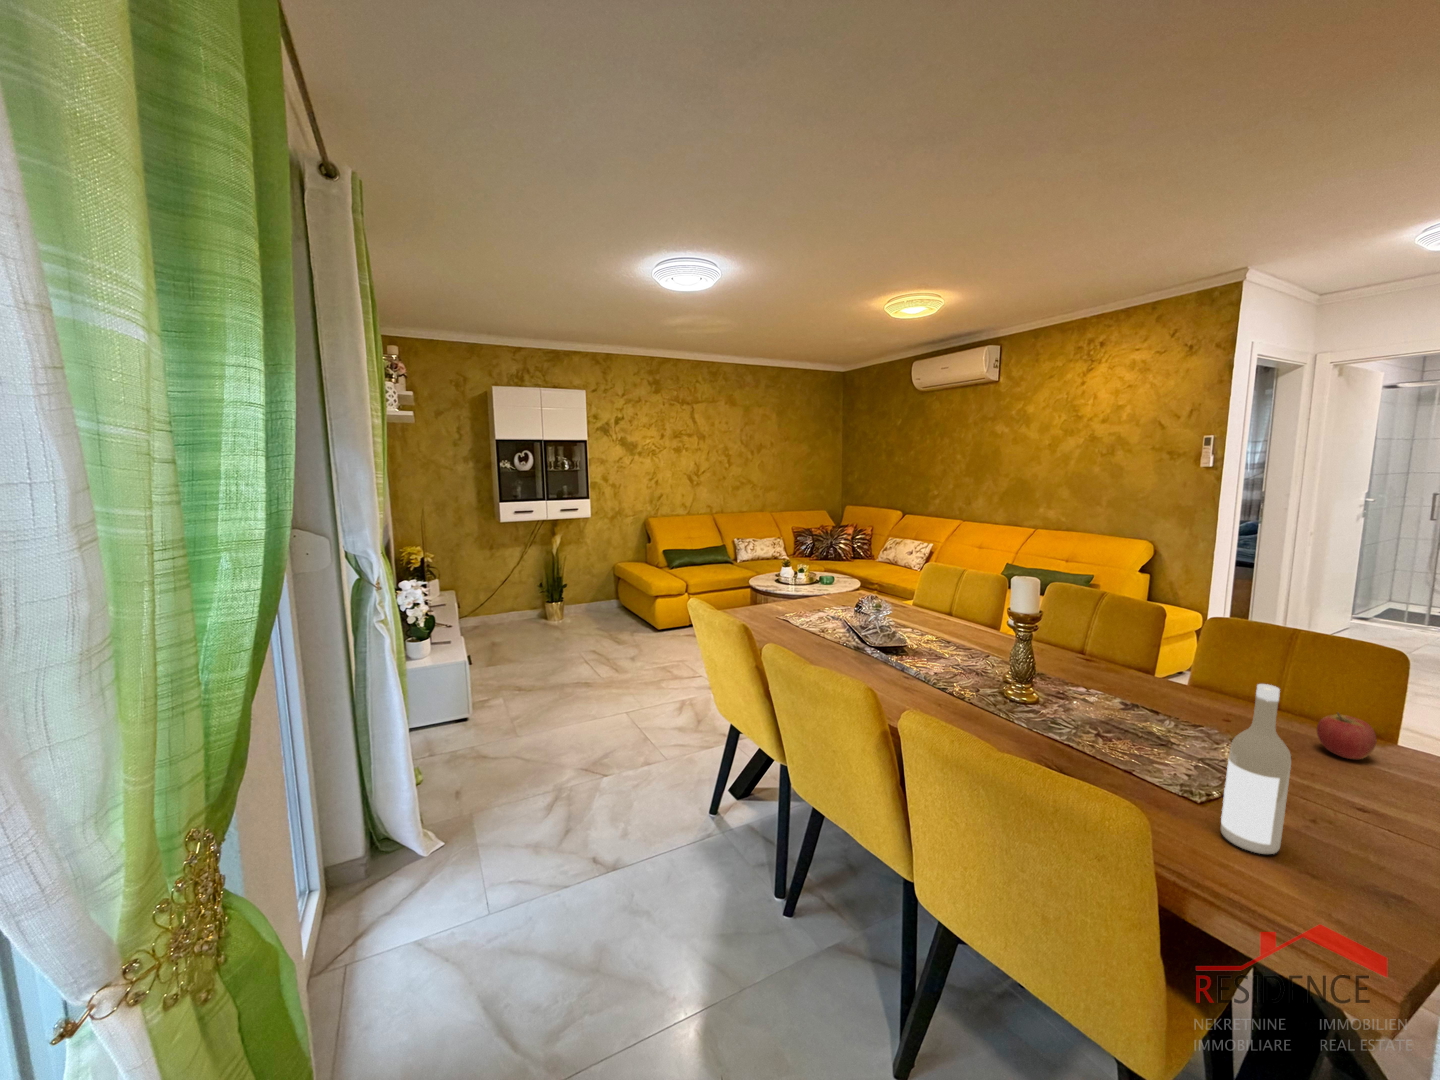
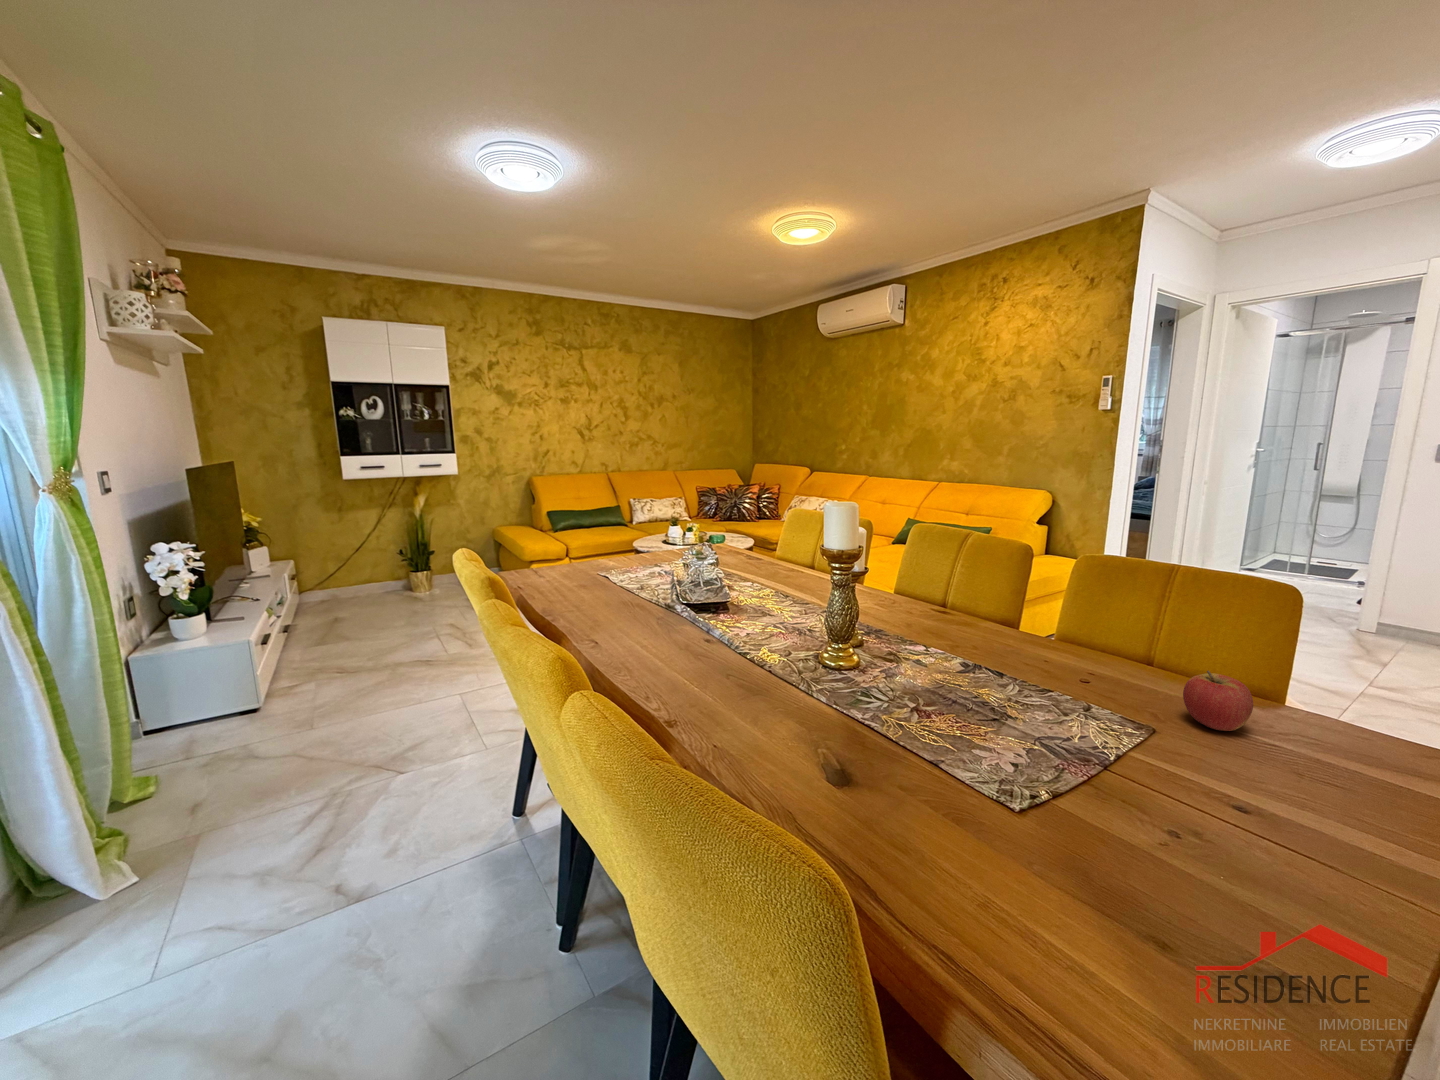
wine bottle: present [1221,684,1291,854] -> none [1031,635,1125,893]

